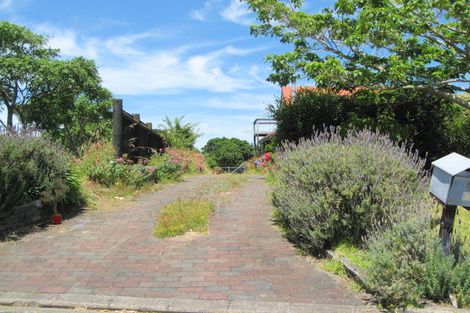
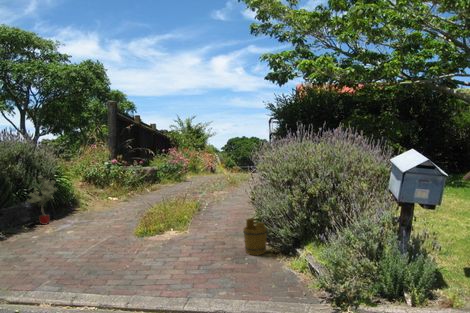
bucket: none [273,220,299,257] -> present [243,218,268,255]

